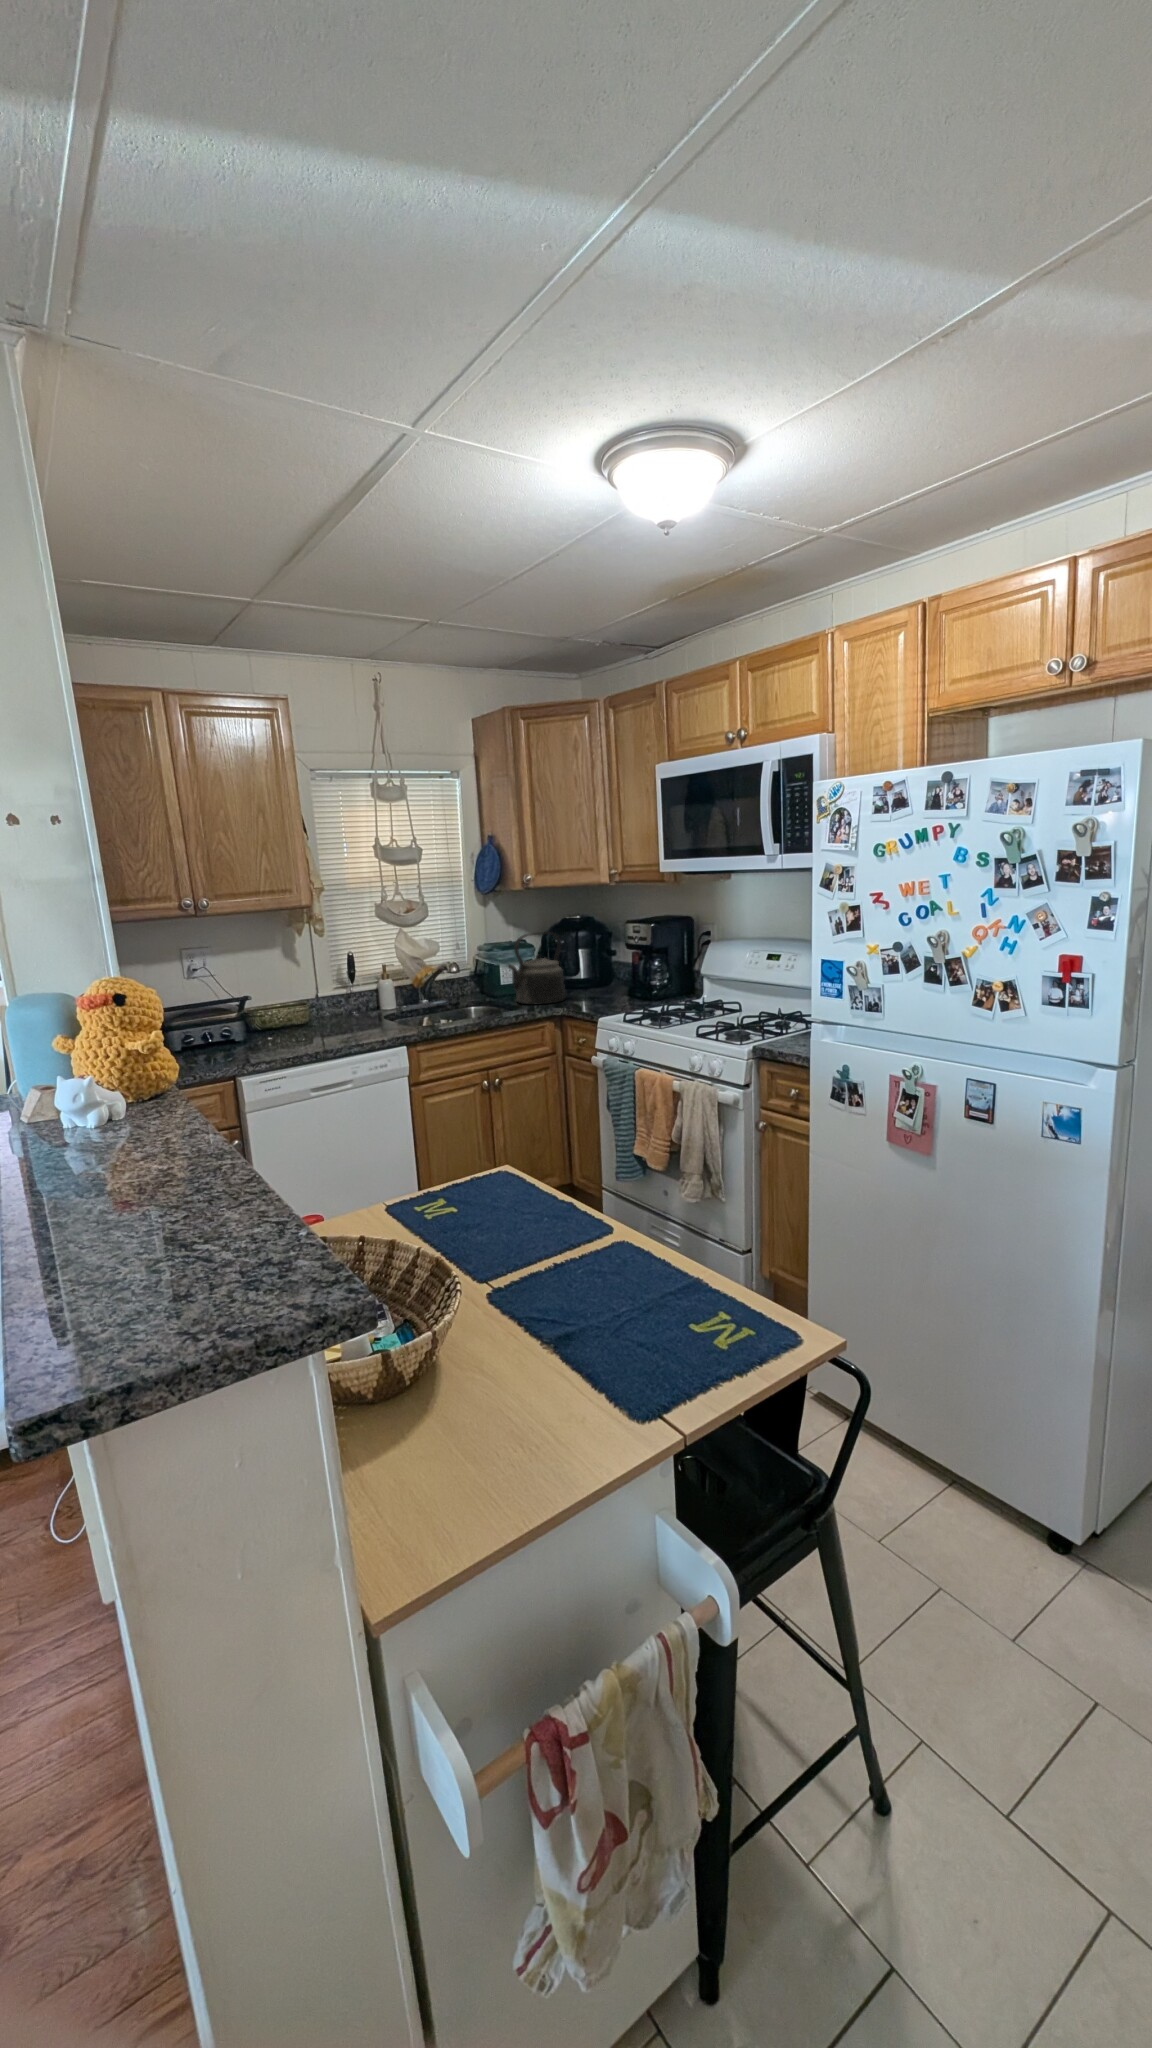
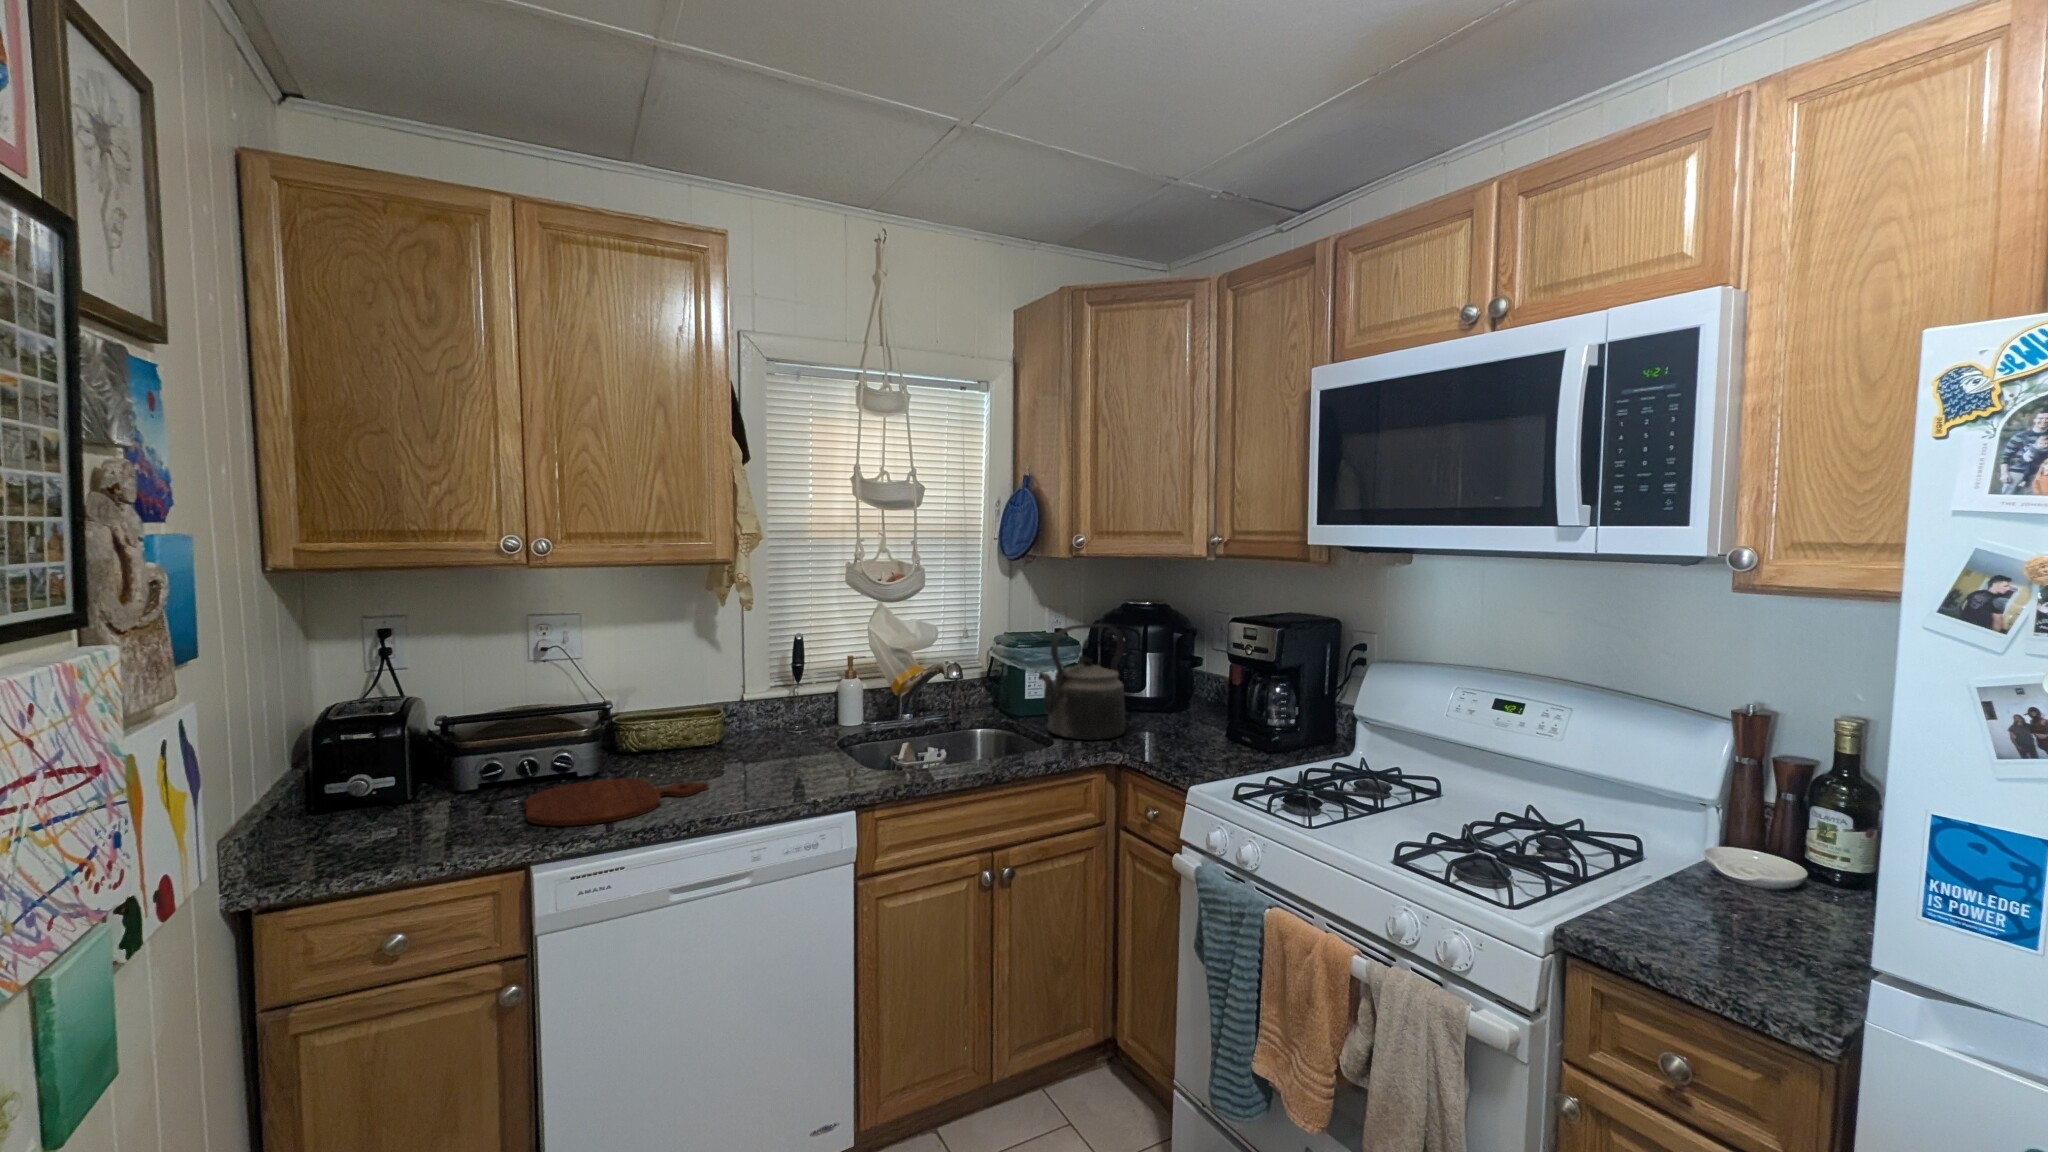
cutting board: none [215,1038,317,1061] -> present [525,778,708,826]

